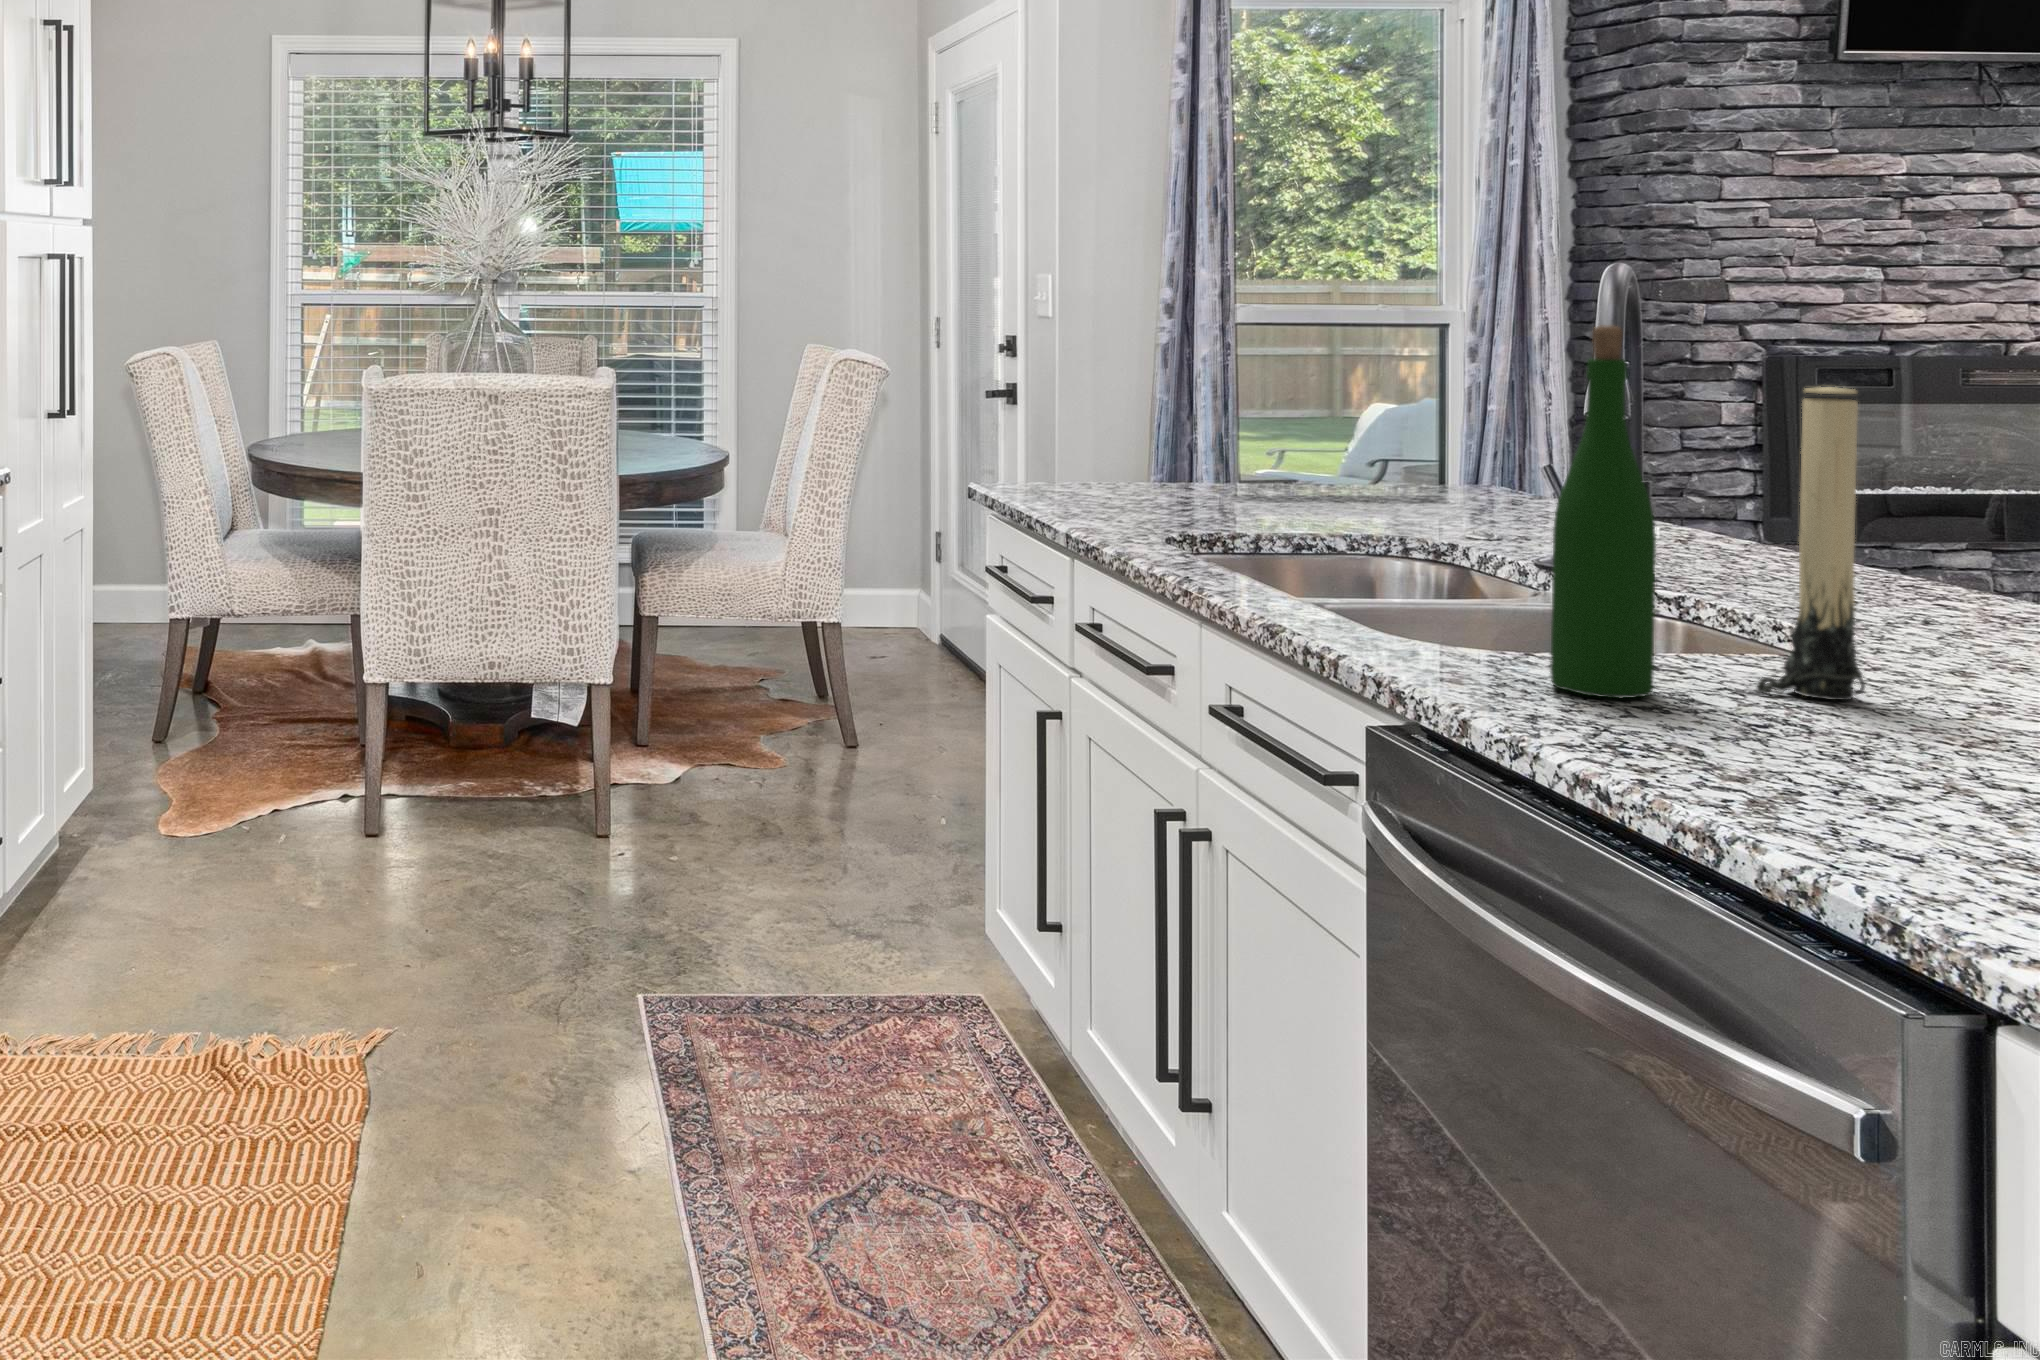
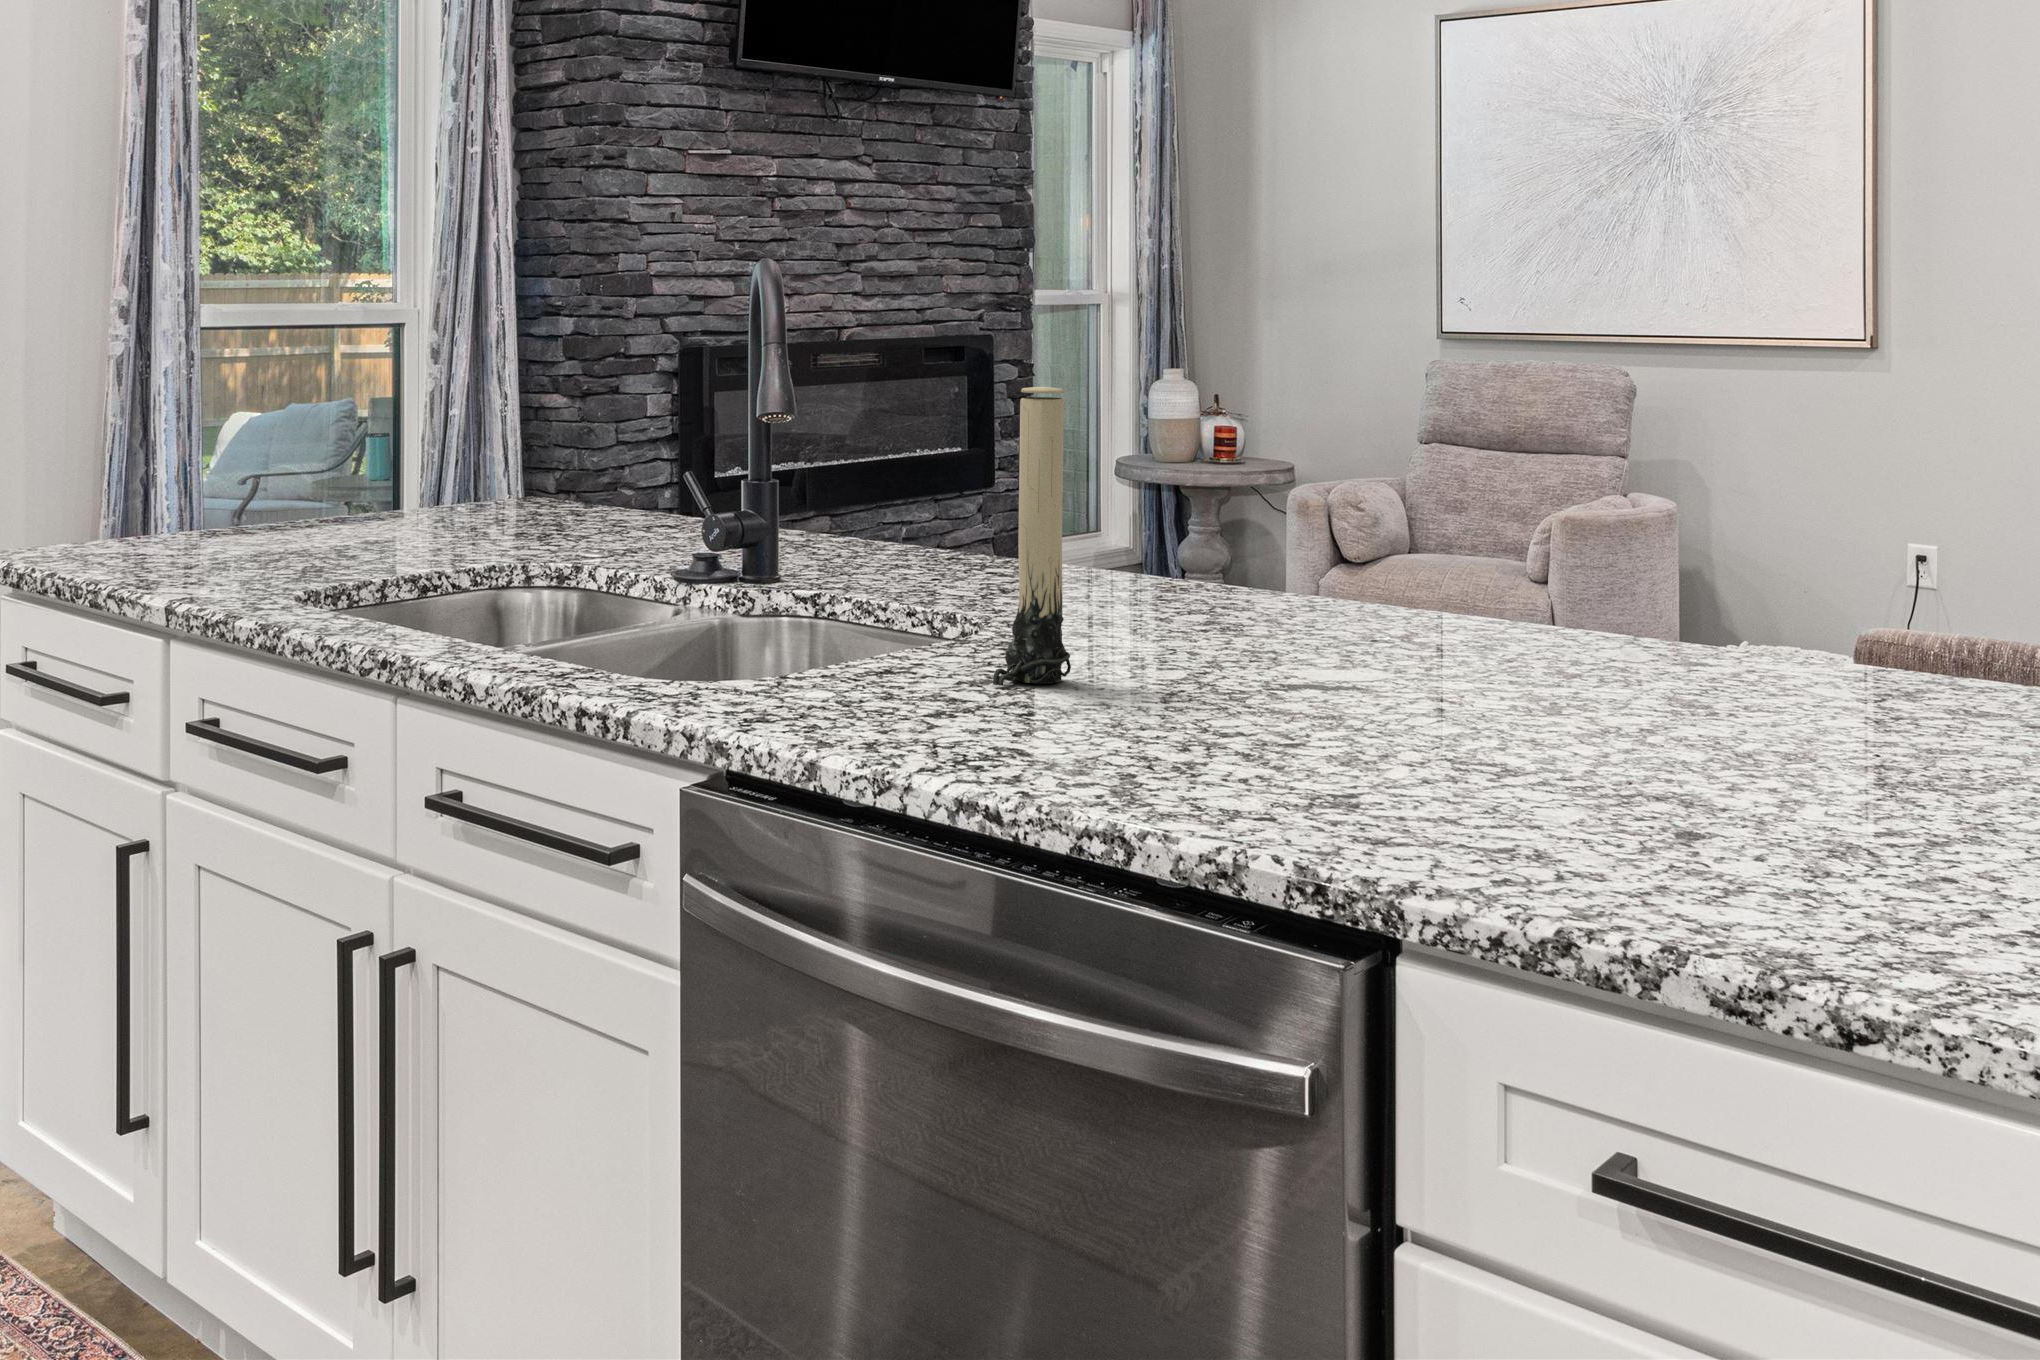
wine bottle: present [1550,325,1656,698] -> none [835,330,931,711]

